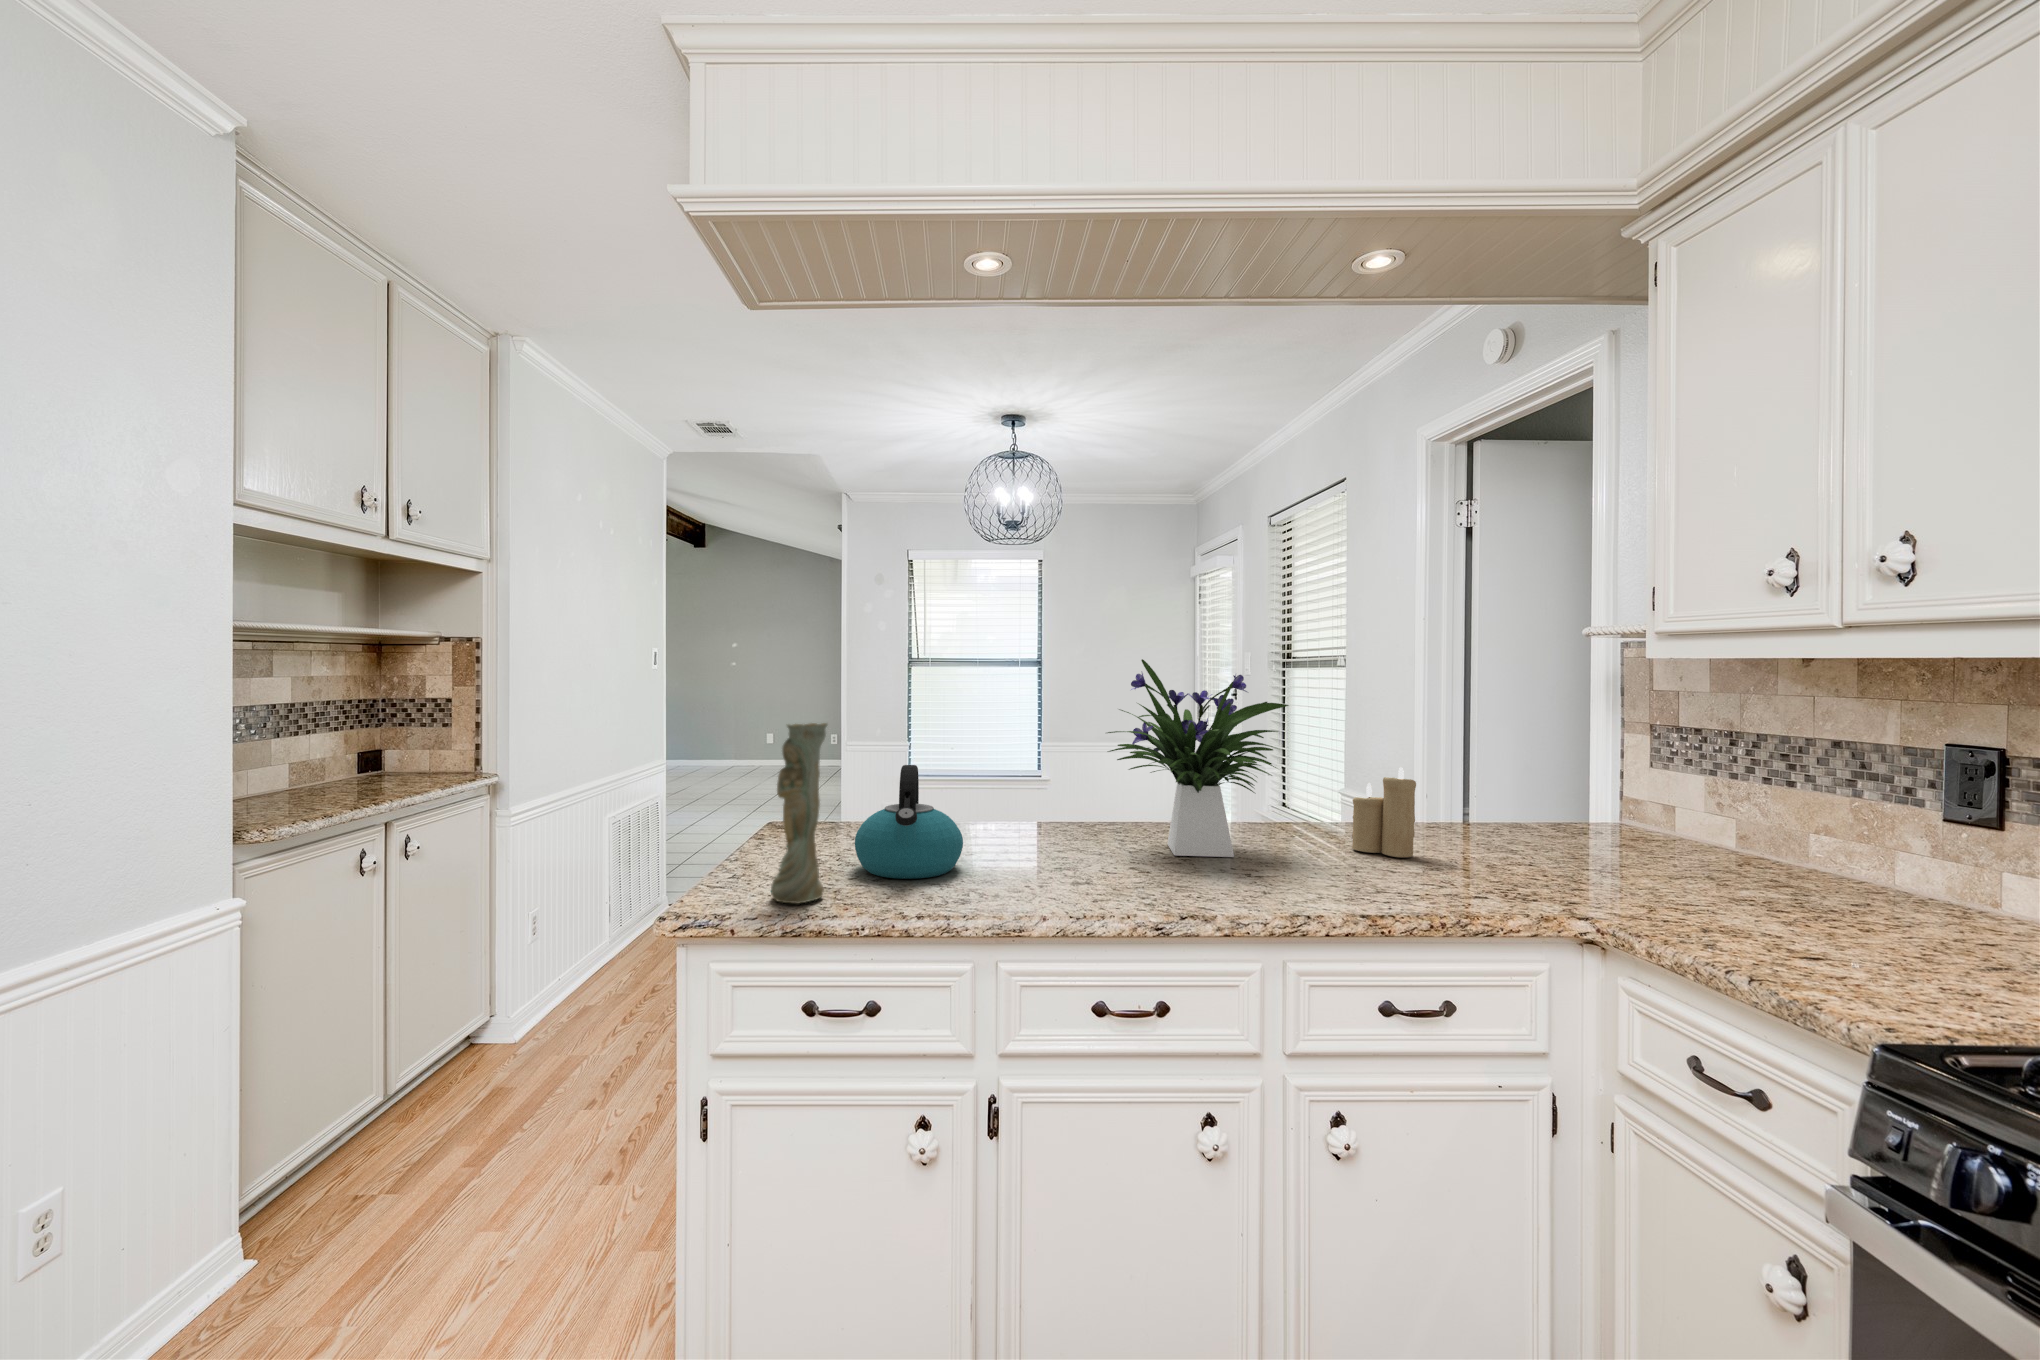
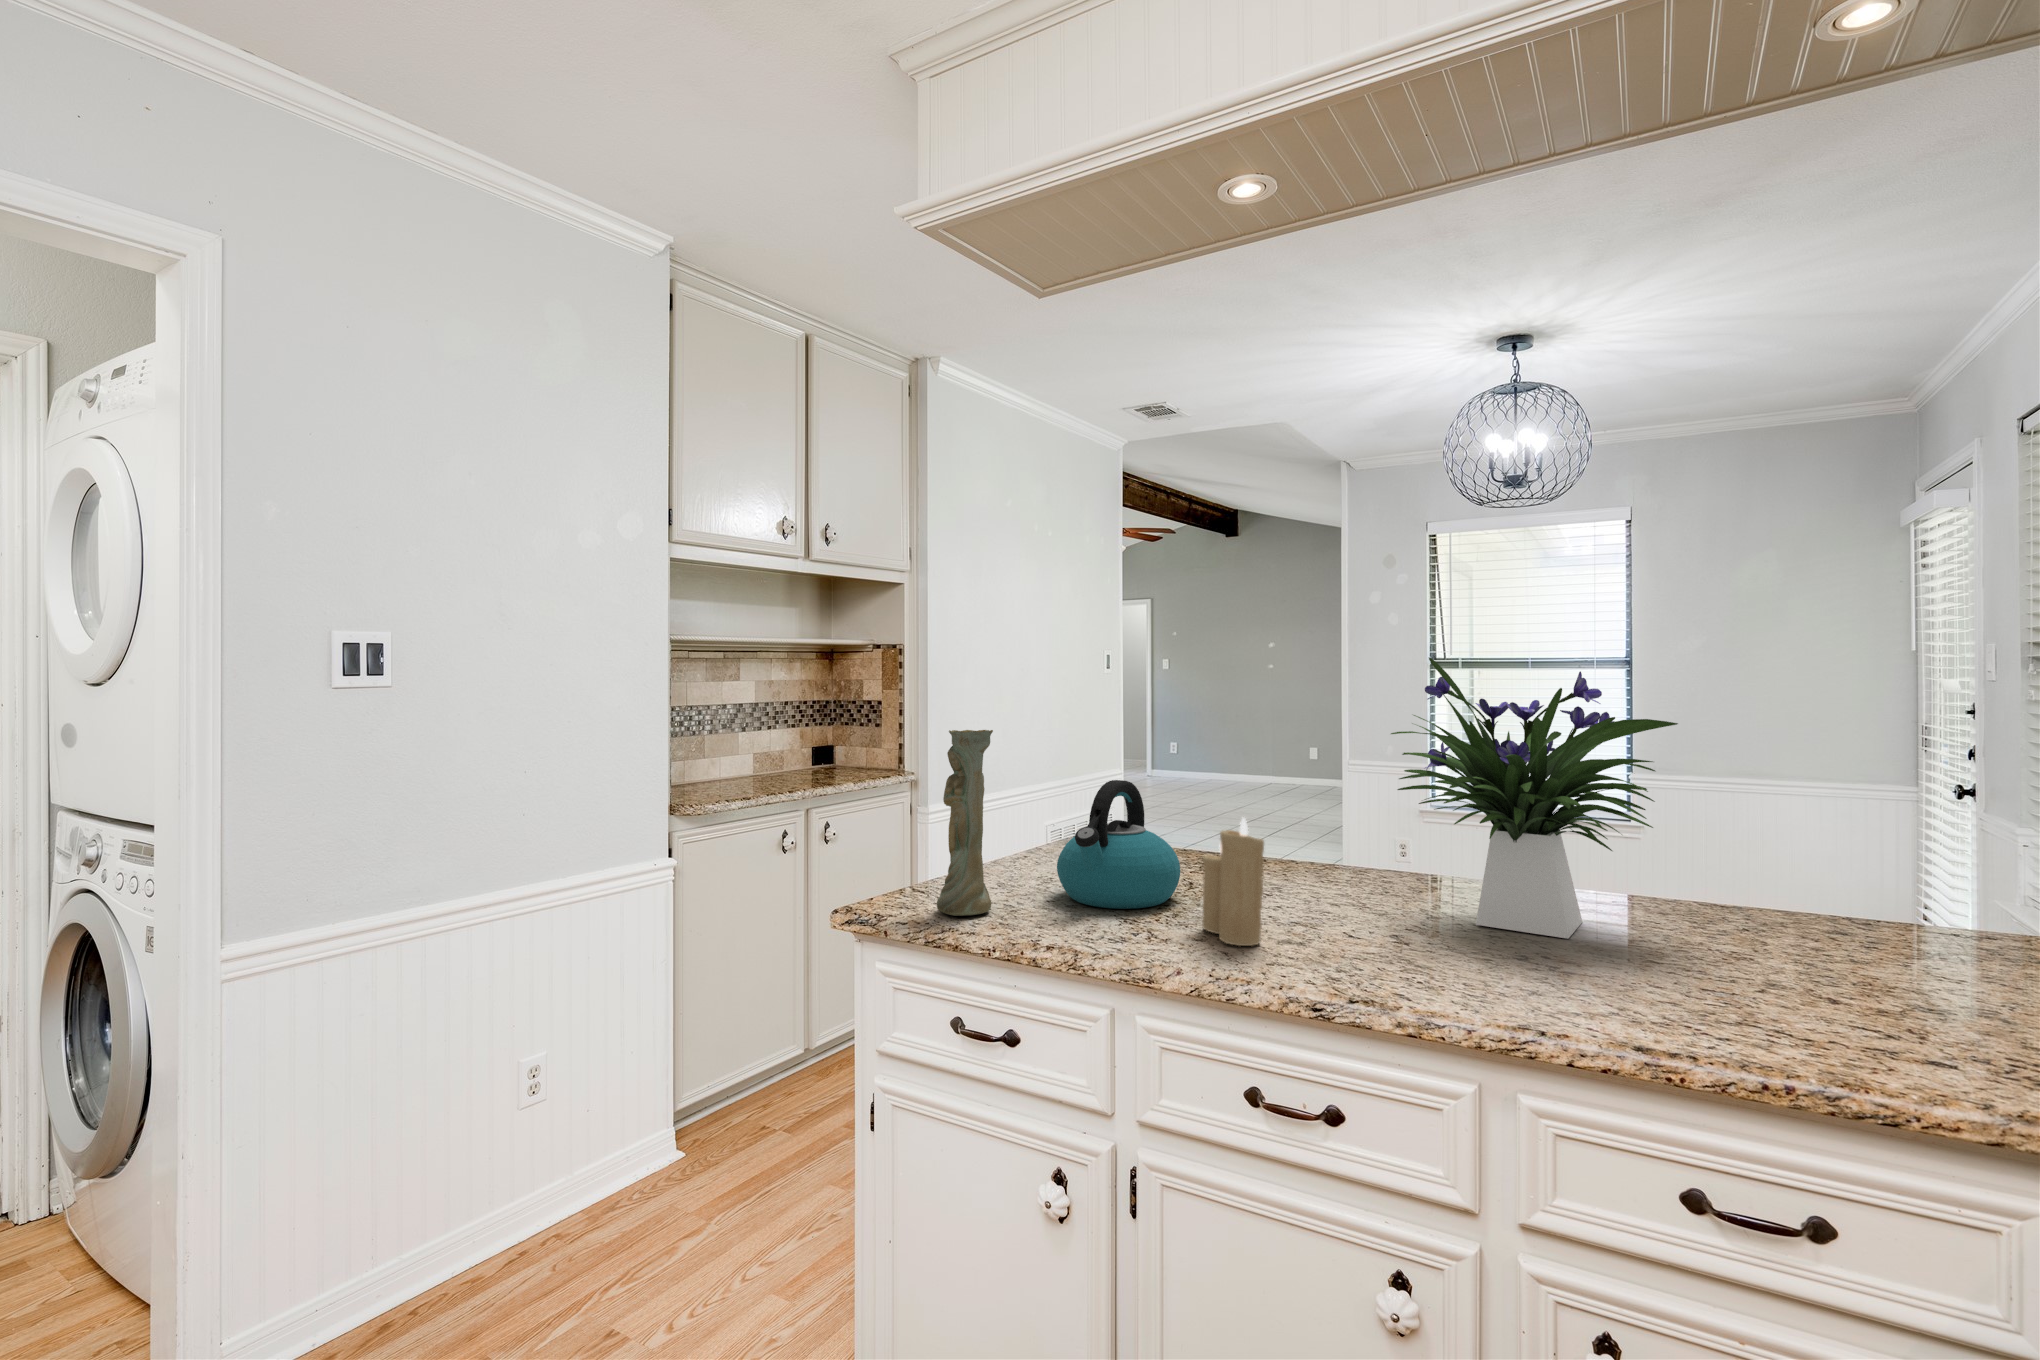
candle: present [1352,767,1416,857] -> present [1202,818,1264,946]

